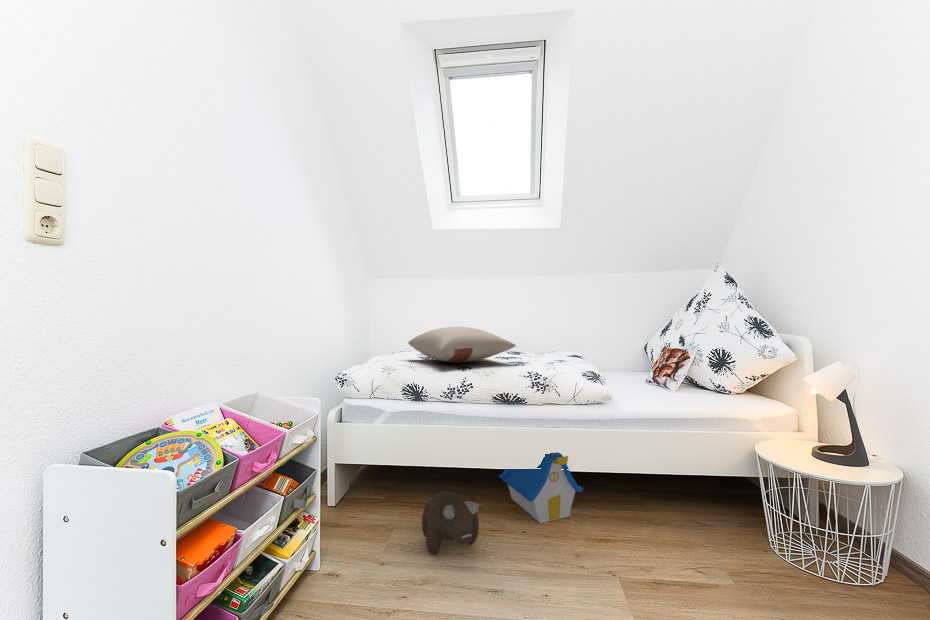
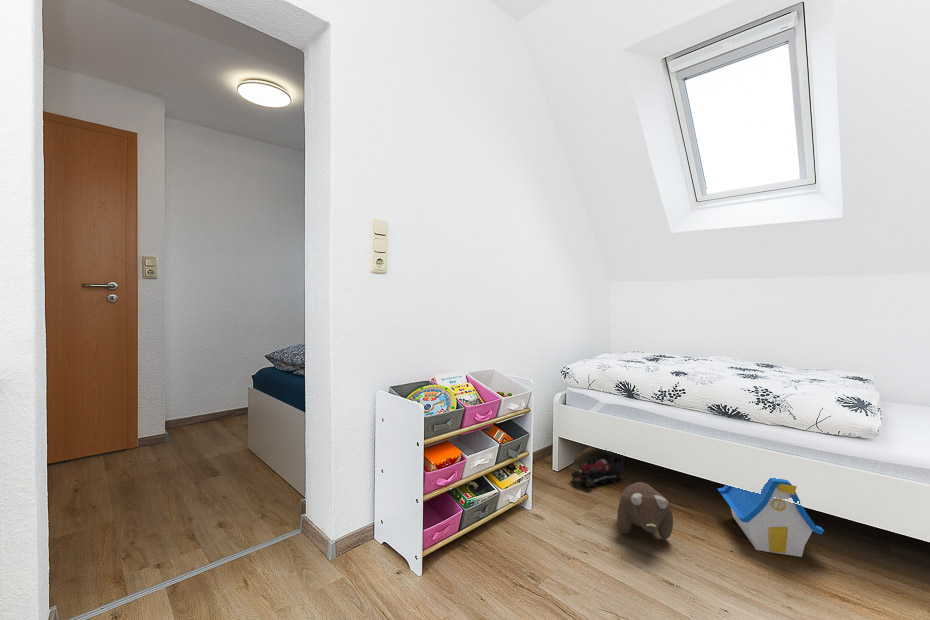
pillow: present [408,327,516,363] -> none [635,333,750,368]
toy train: none [354,458,409,519] -> present [571,450,624,487]

